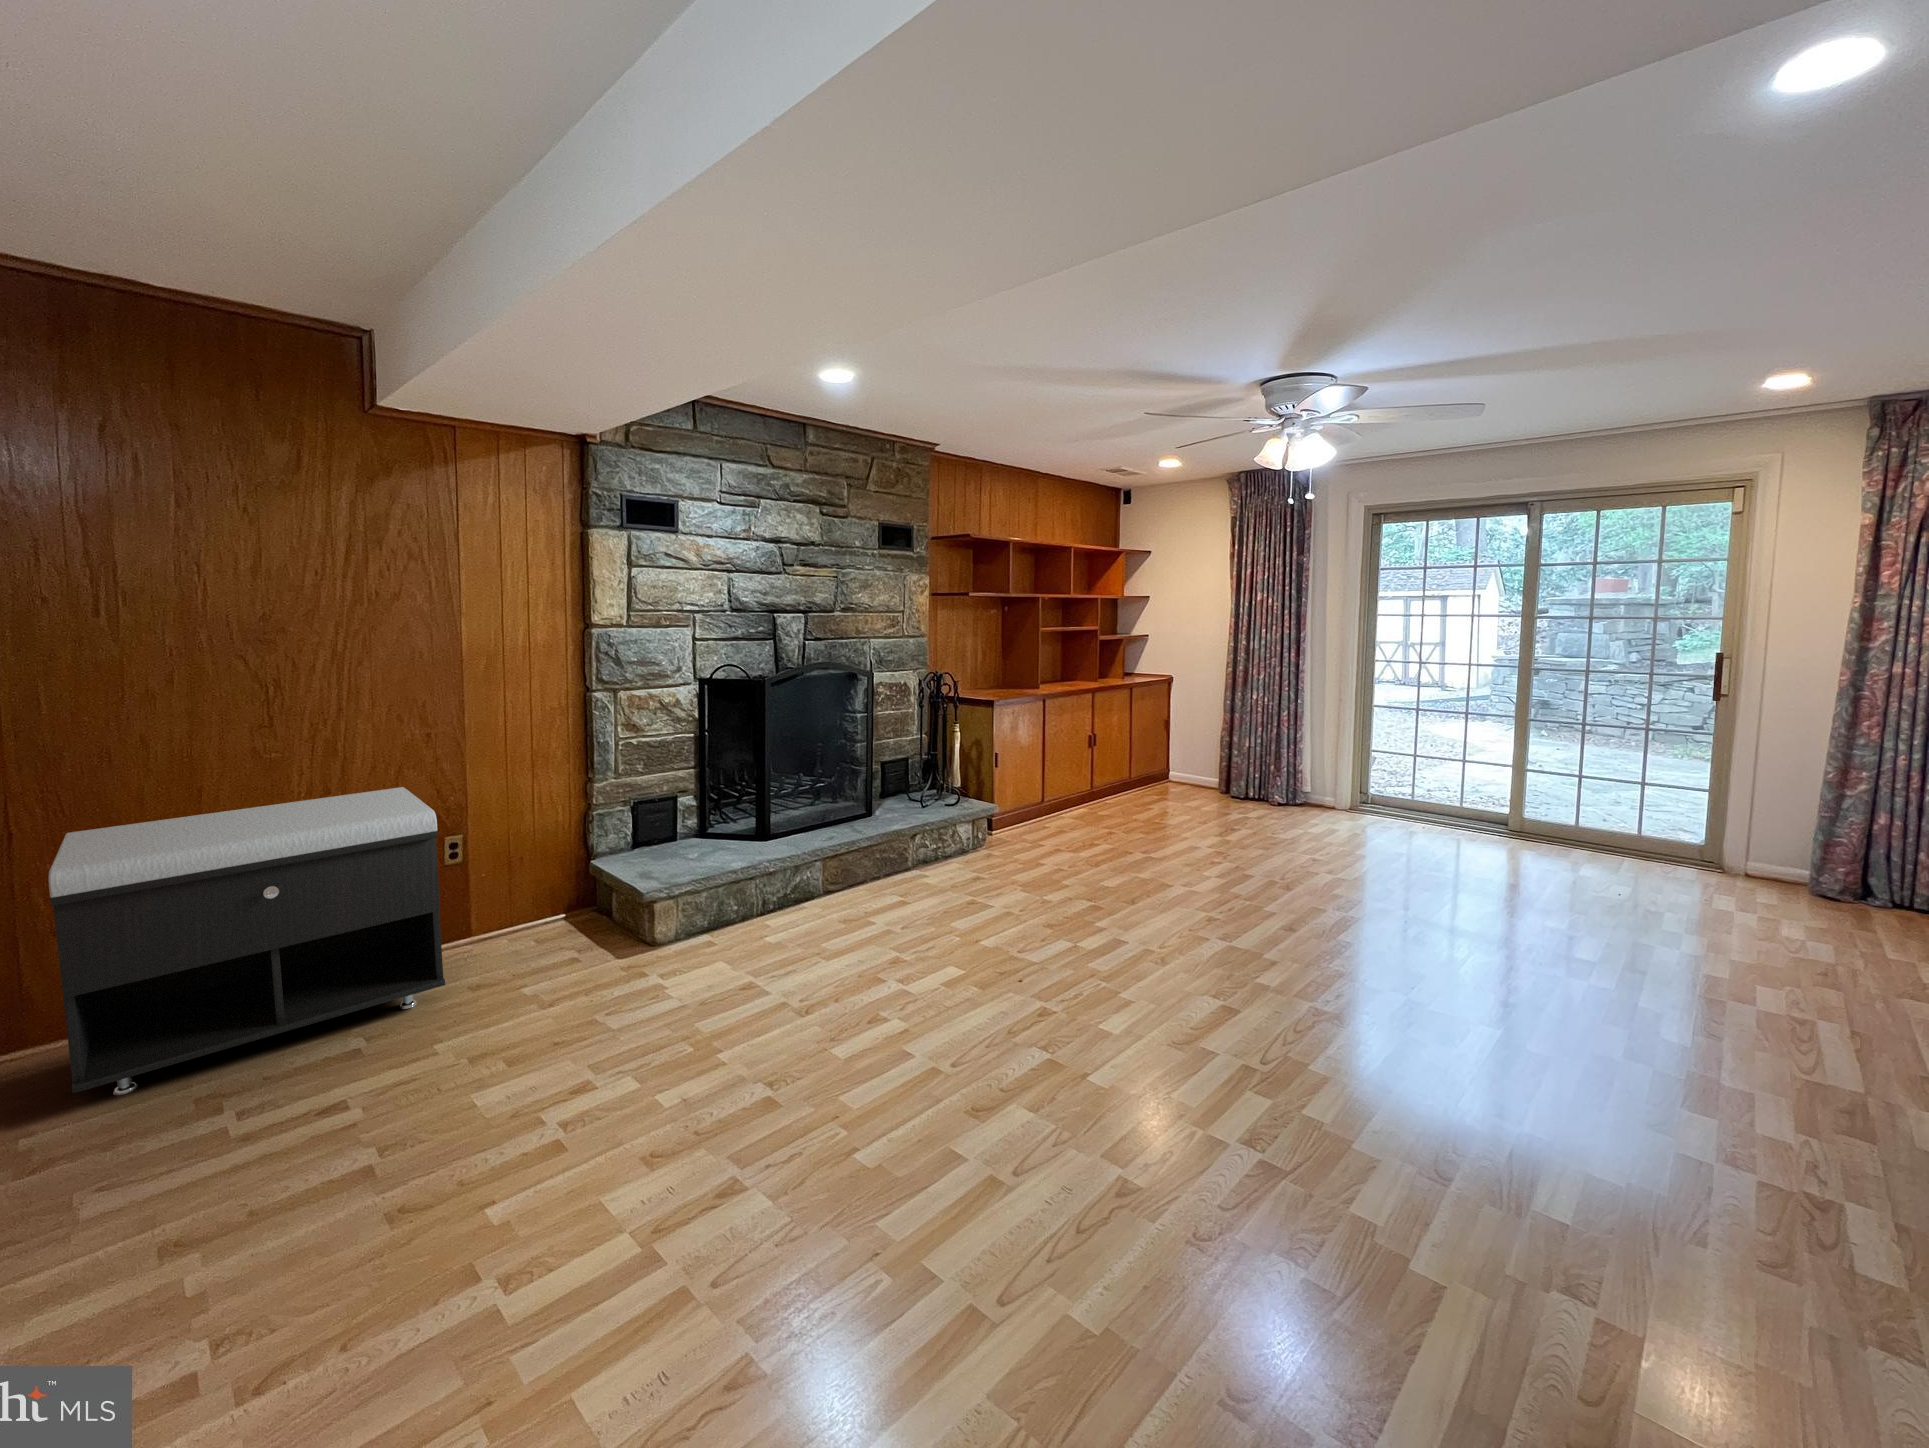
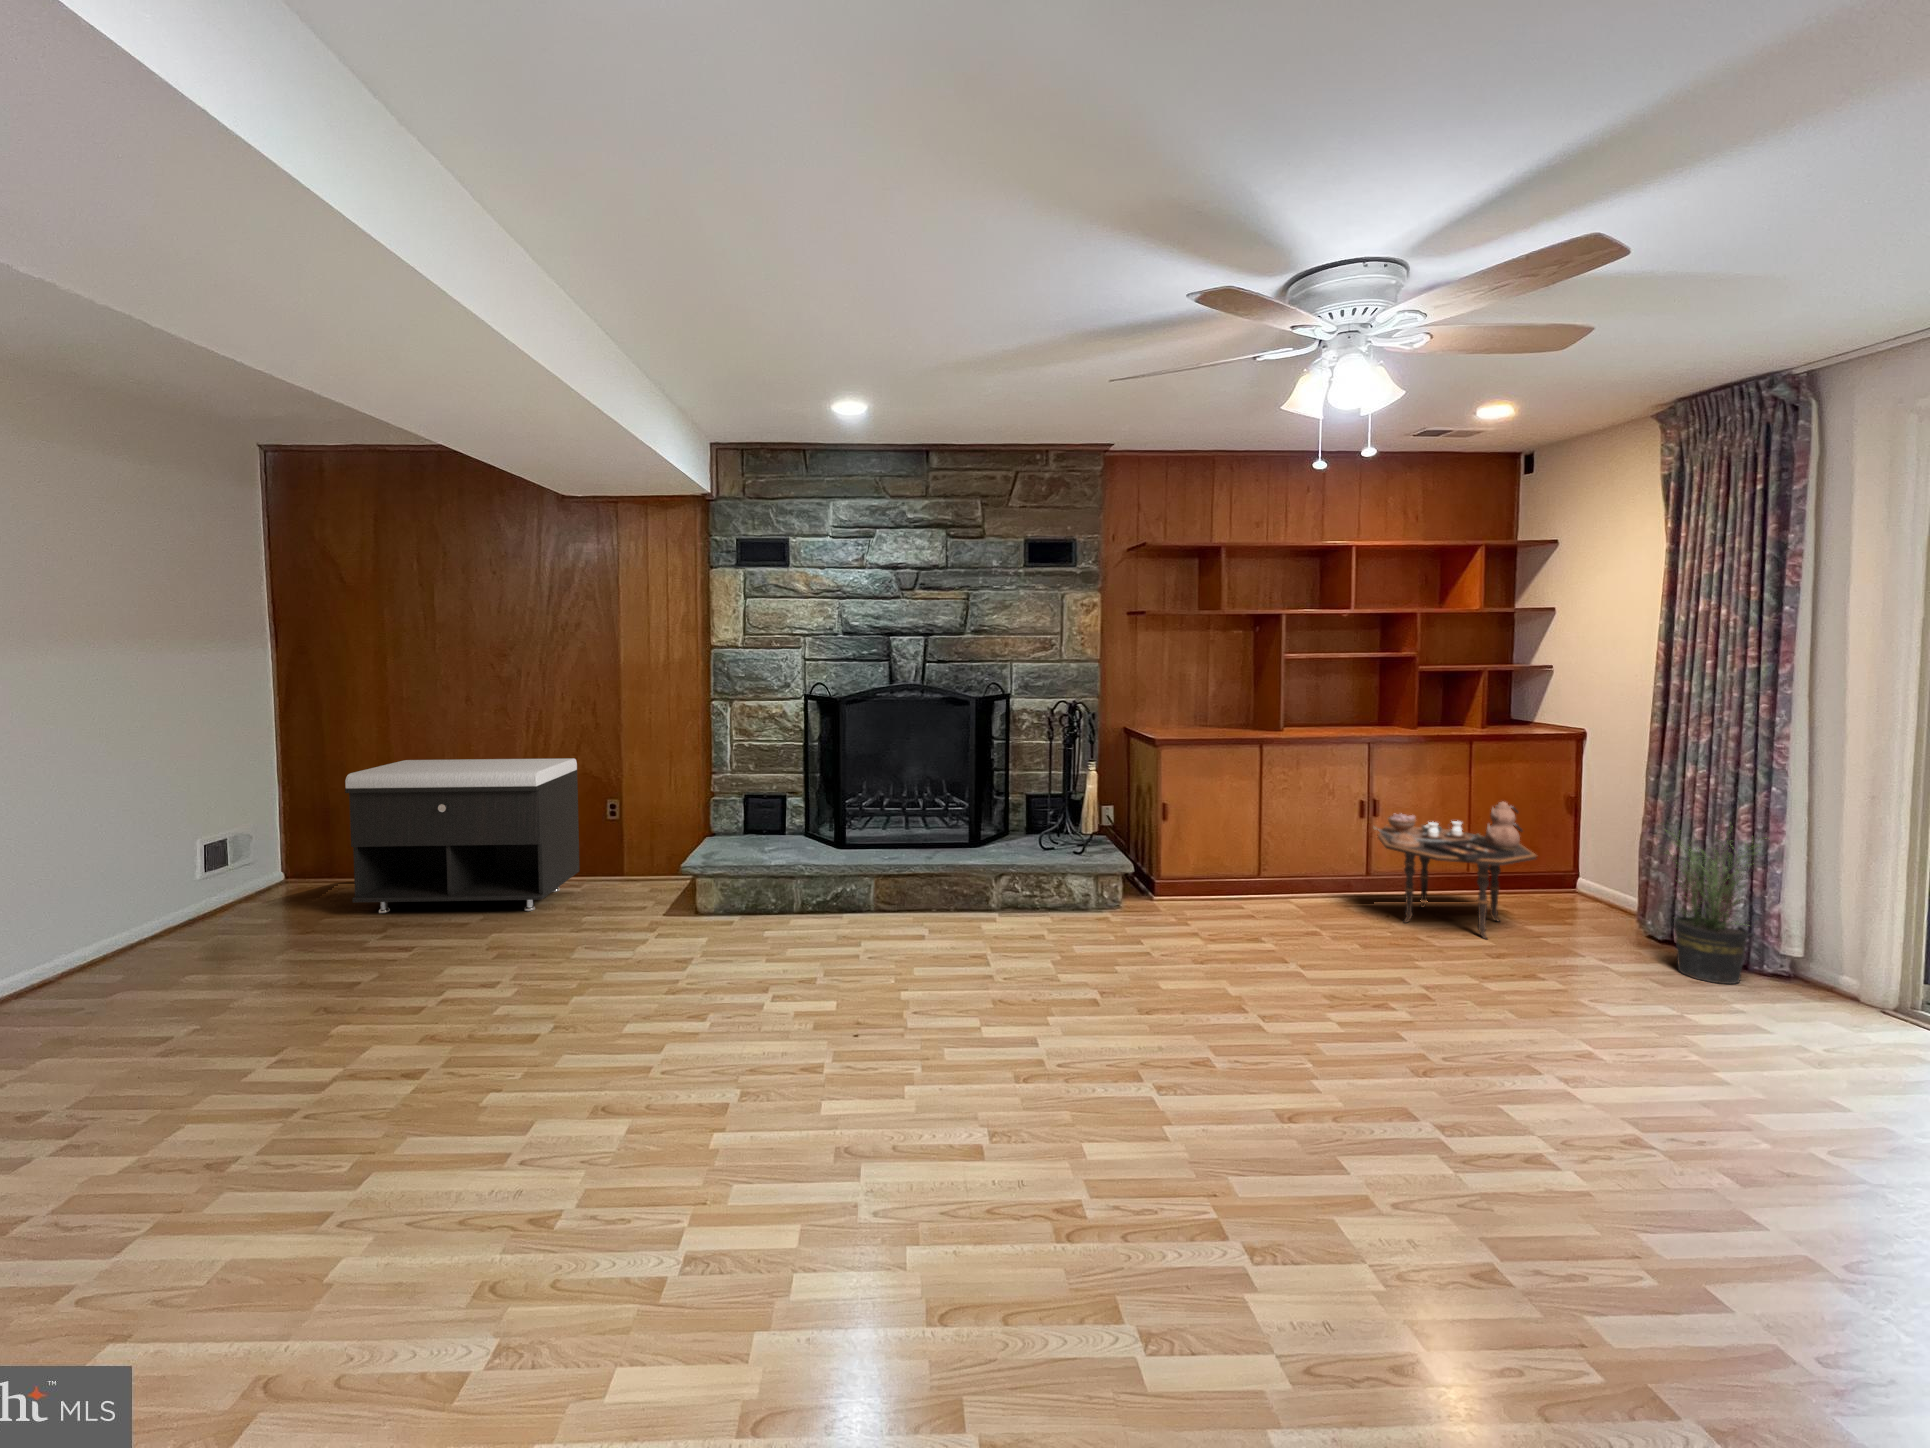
potted plant: none [1251,722,1317,815] -> present [1666,822,1766,984]
side table: none [1097,723,1198,814] -> present [1373,802,1537,939]

